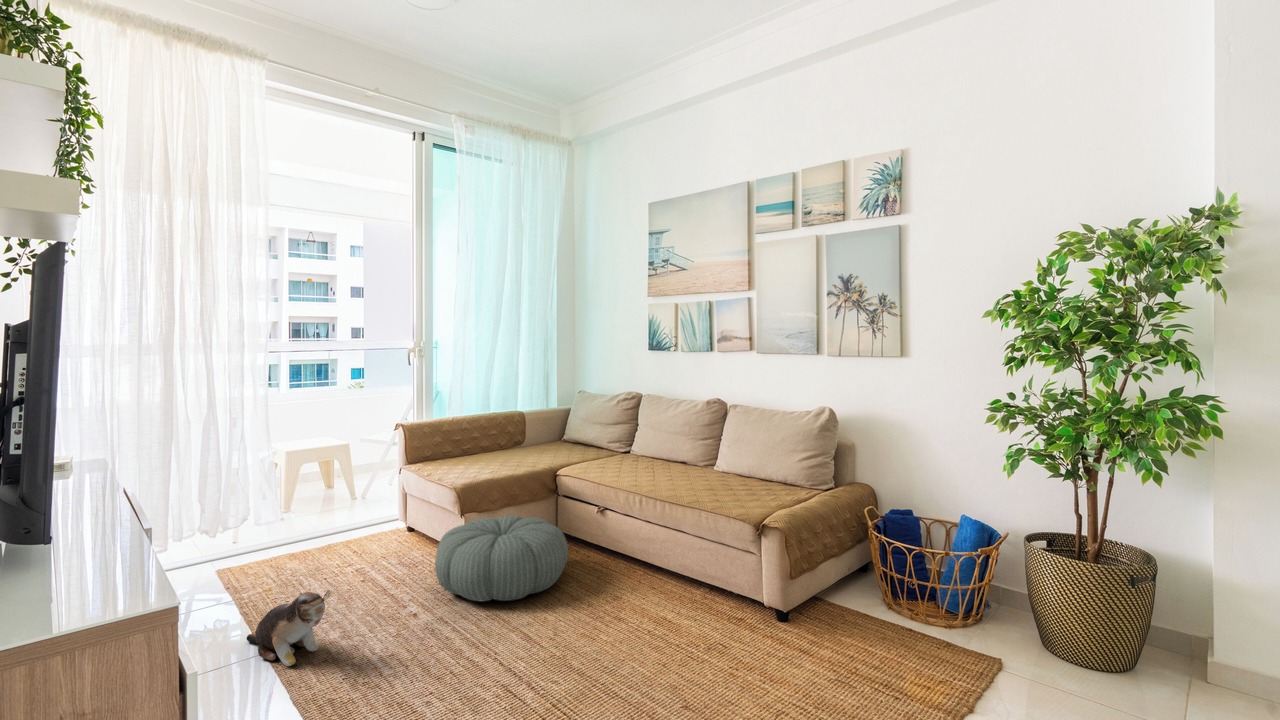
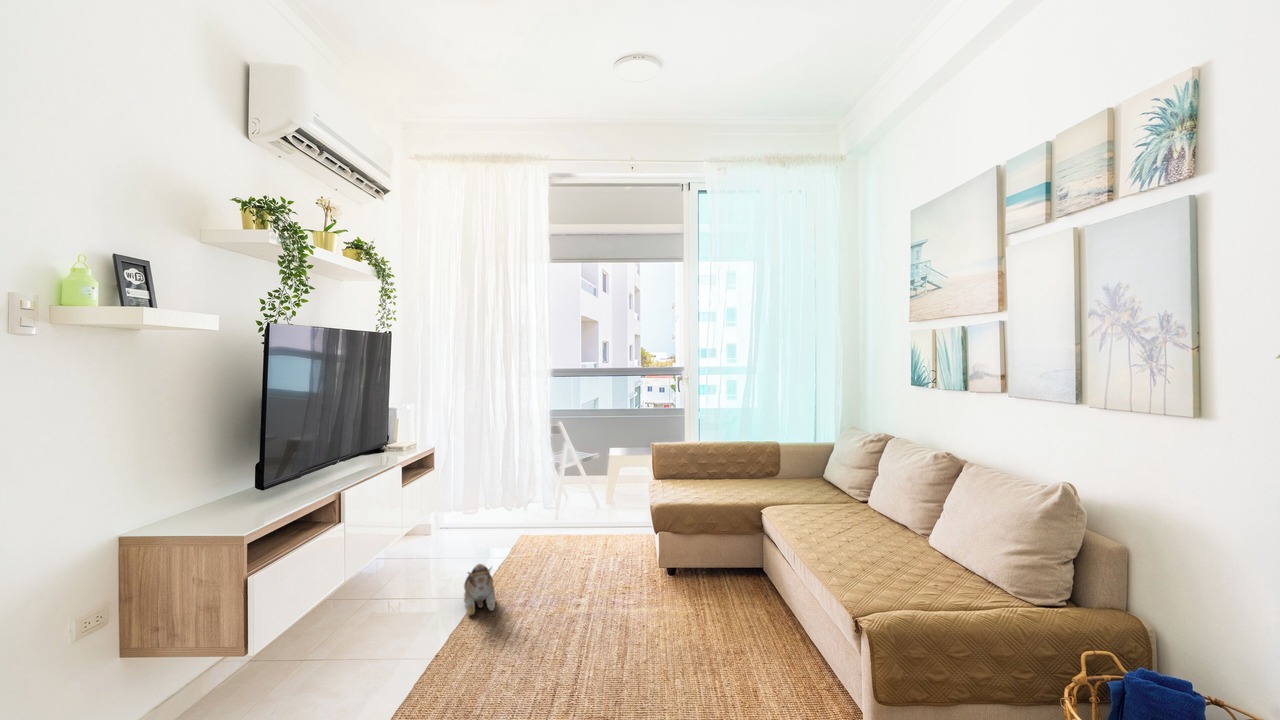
pouf: present [435,515,568,601] -> none [602,539,725,623]

